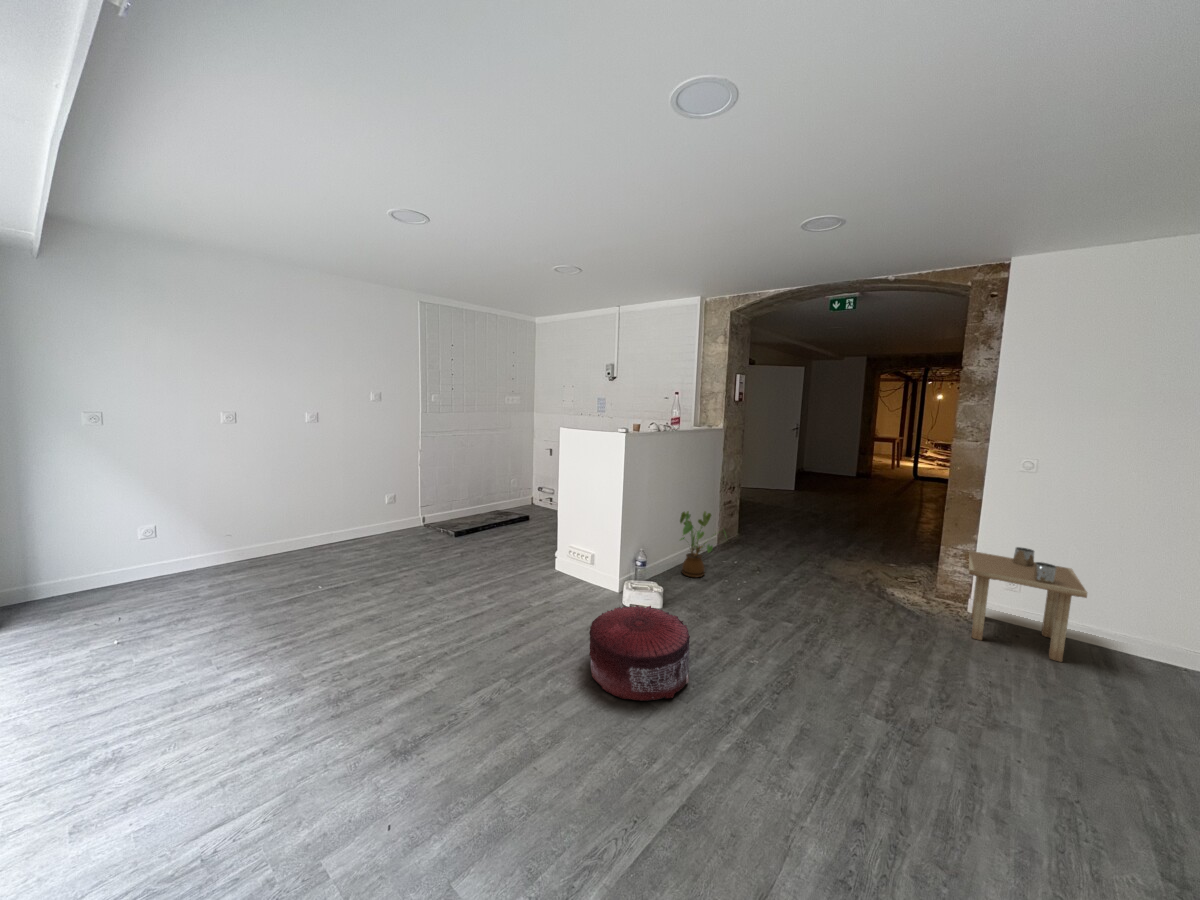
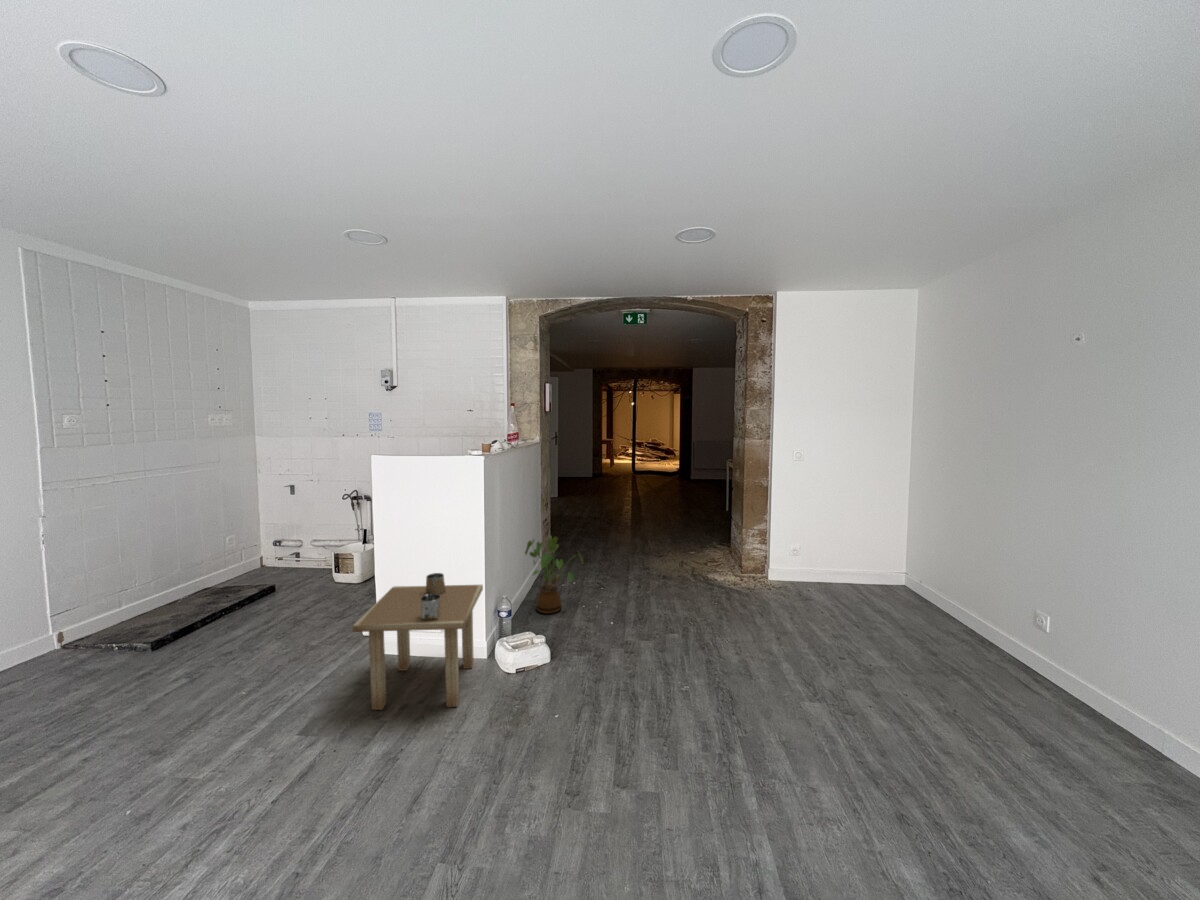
side table: present [969,547,1087,662] -> present [353,573,483,710]
pouf: present [589,606,690,701] -> none [531,665,657,802]

